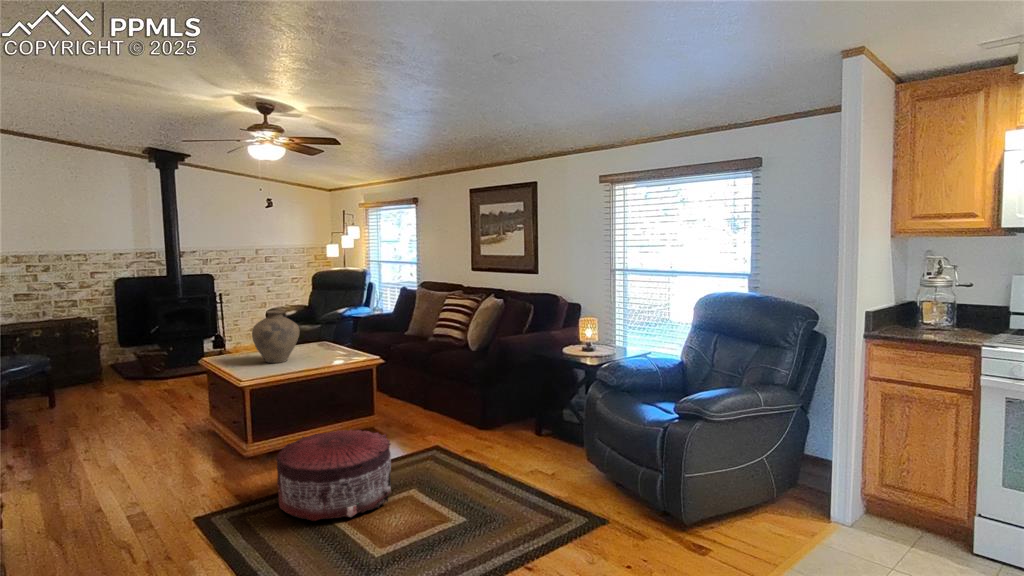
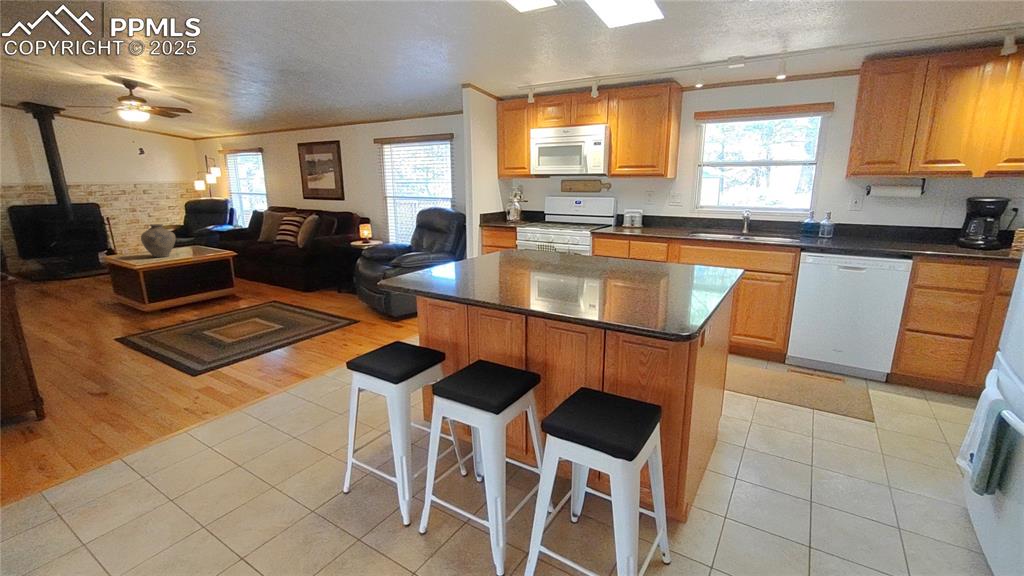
pouf: present [276,429,391,521] -> none [167,288,241,329]

